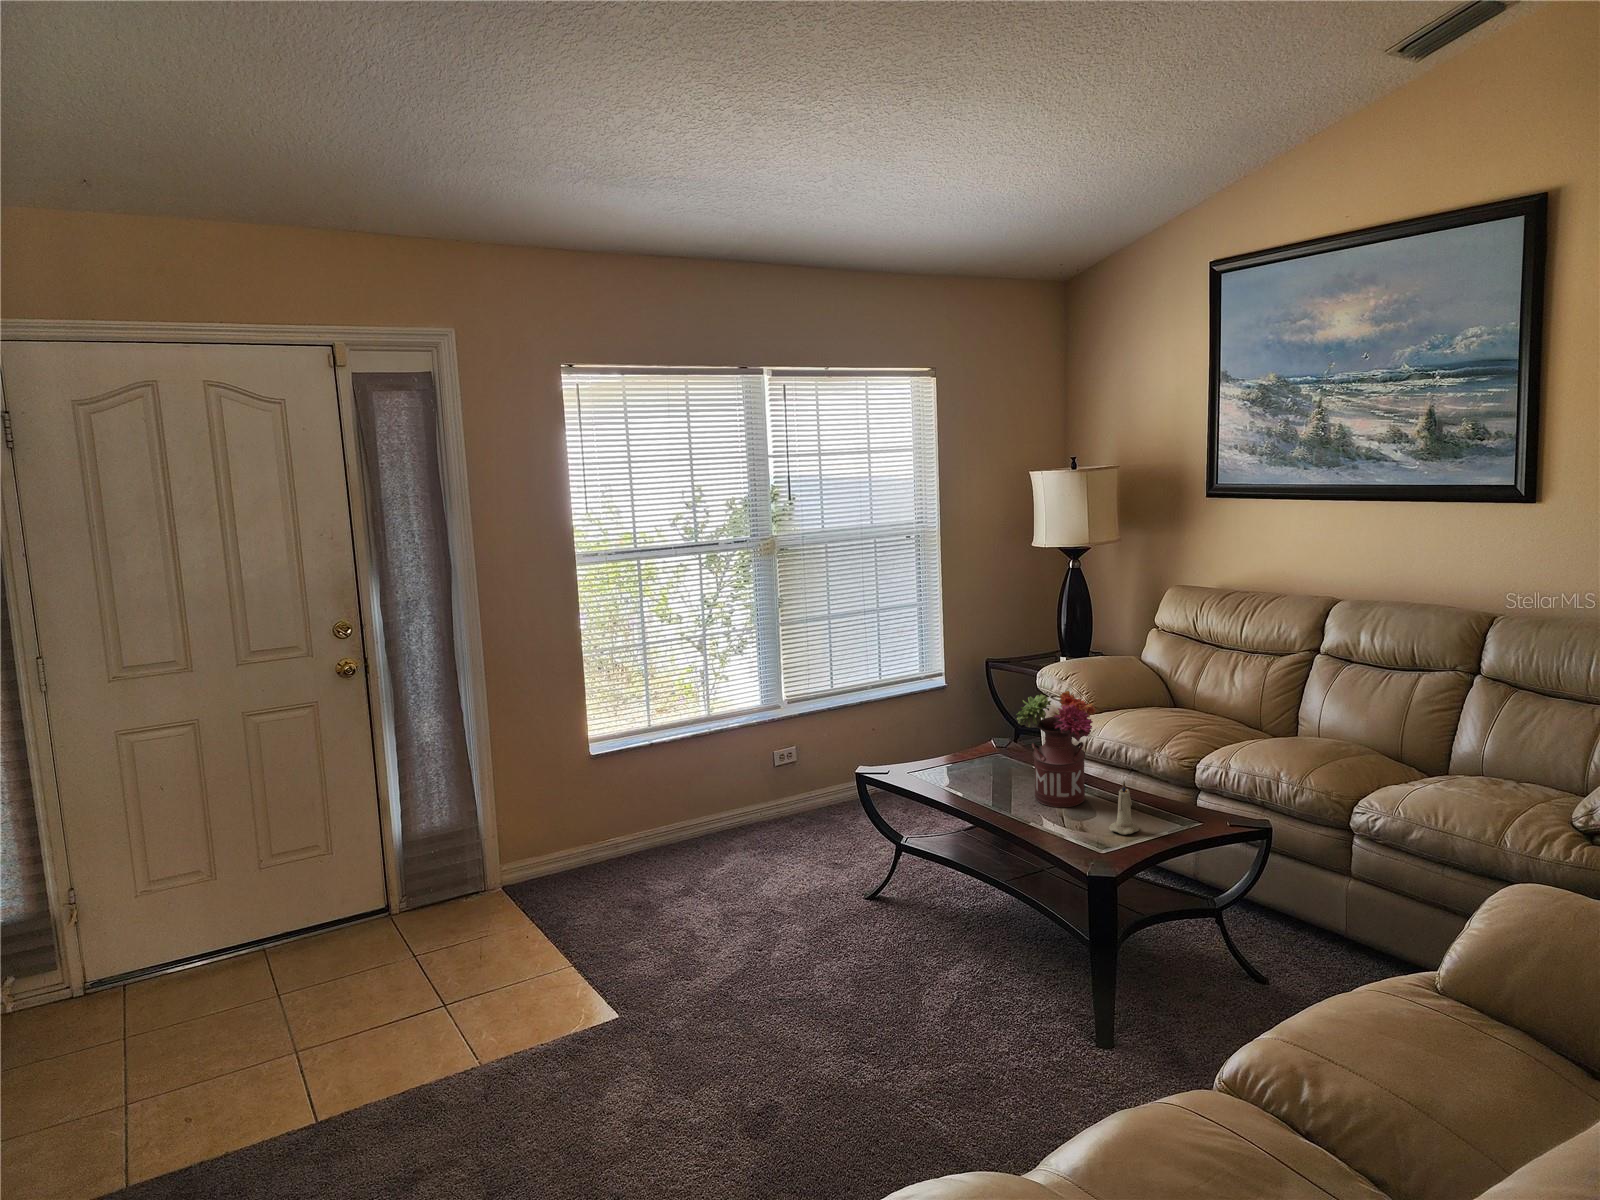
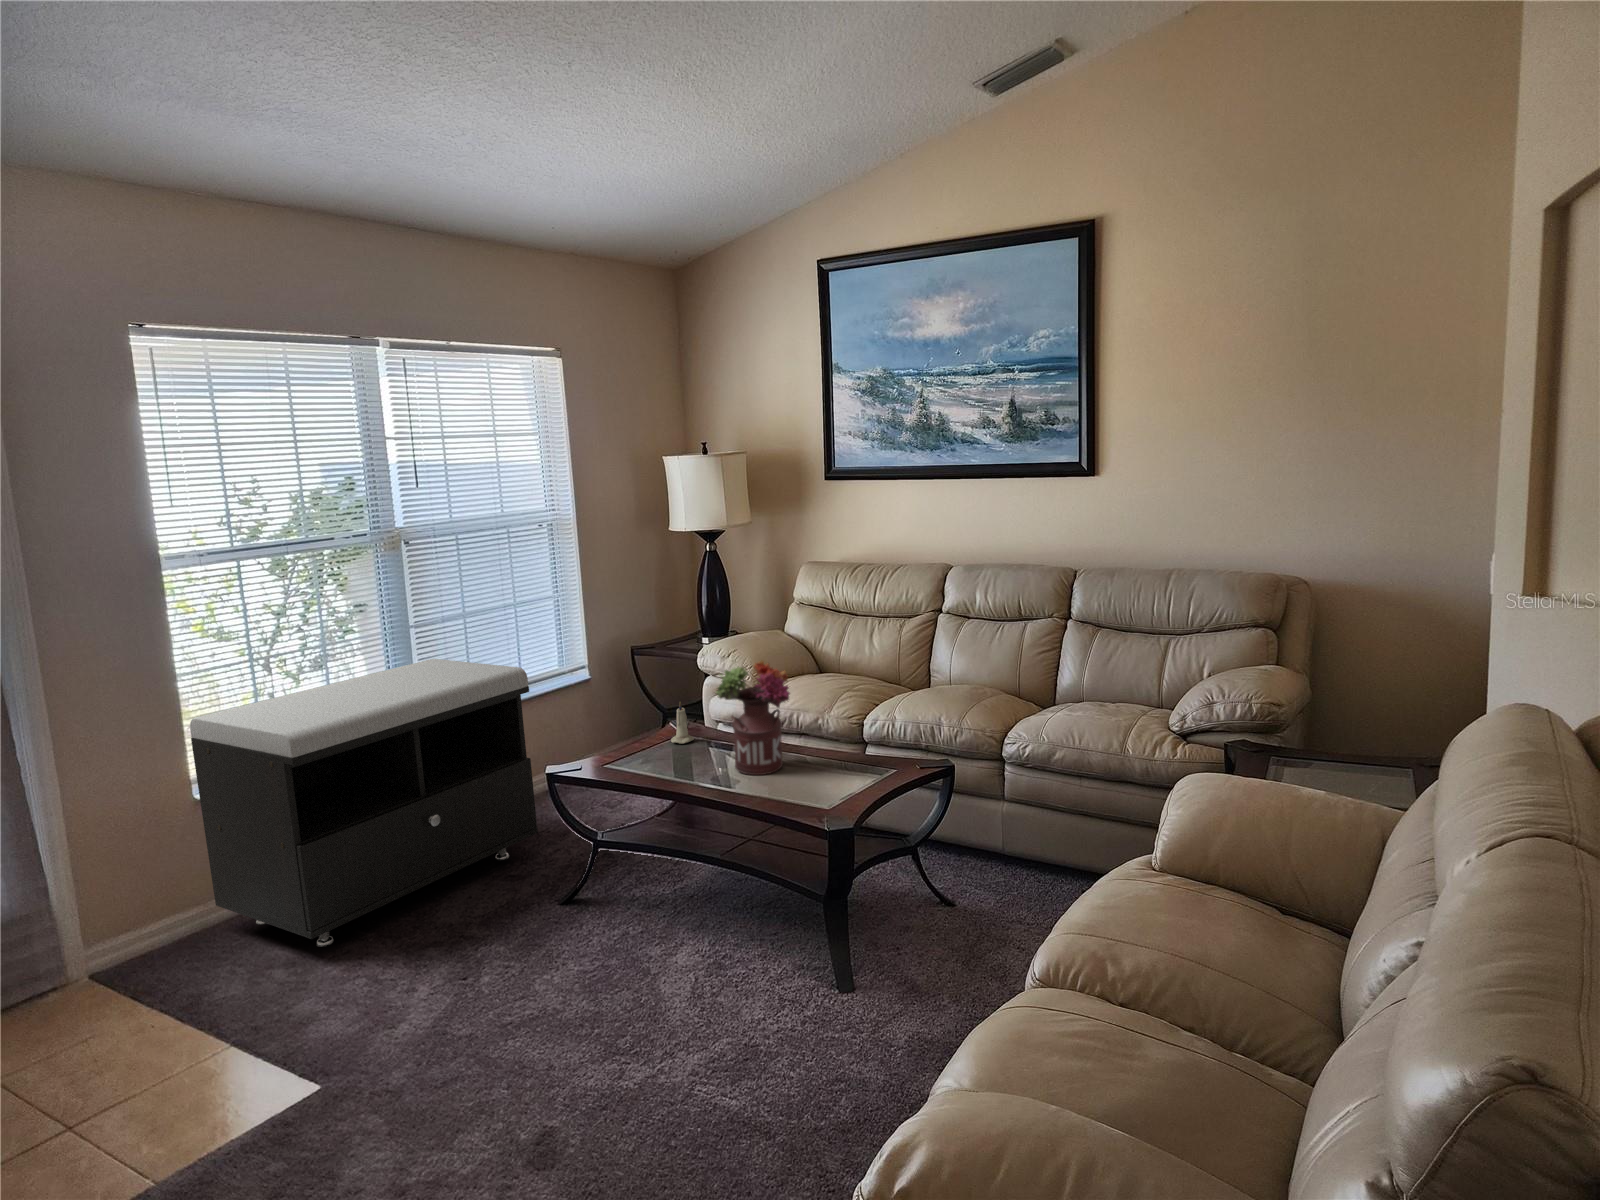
storage bench: none [586,656,864,897] -> present [190,659,538,947]
candle: present [1109,781,1139,834] -> present [671,702,694,744]

